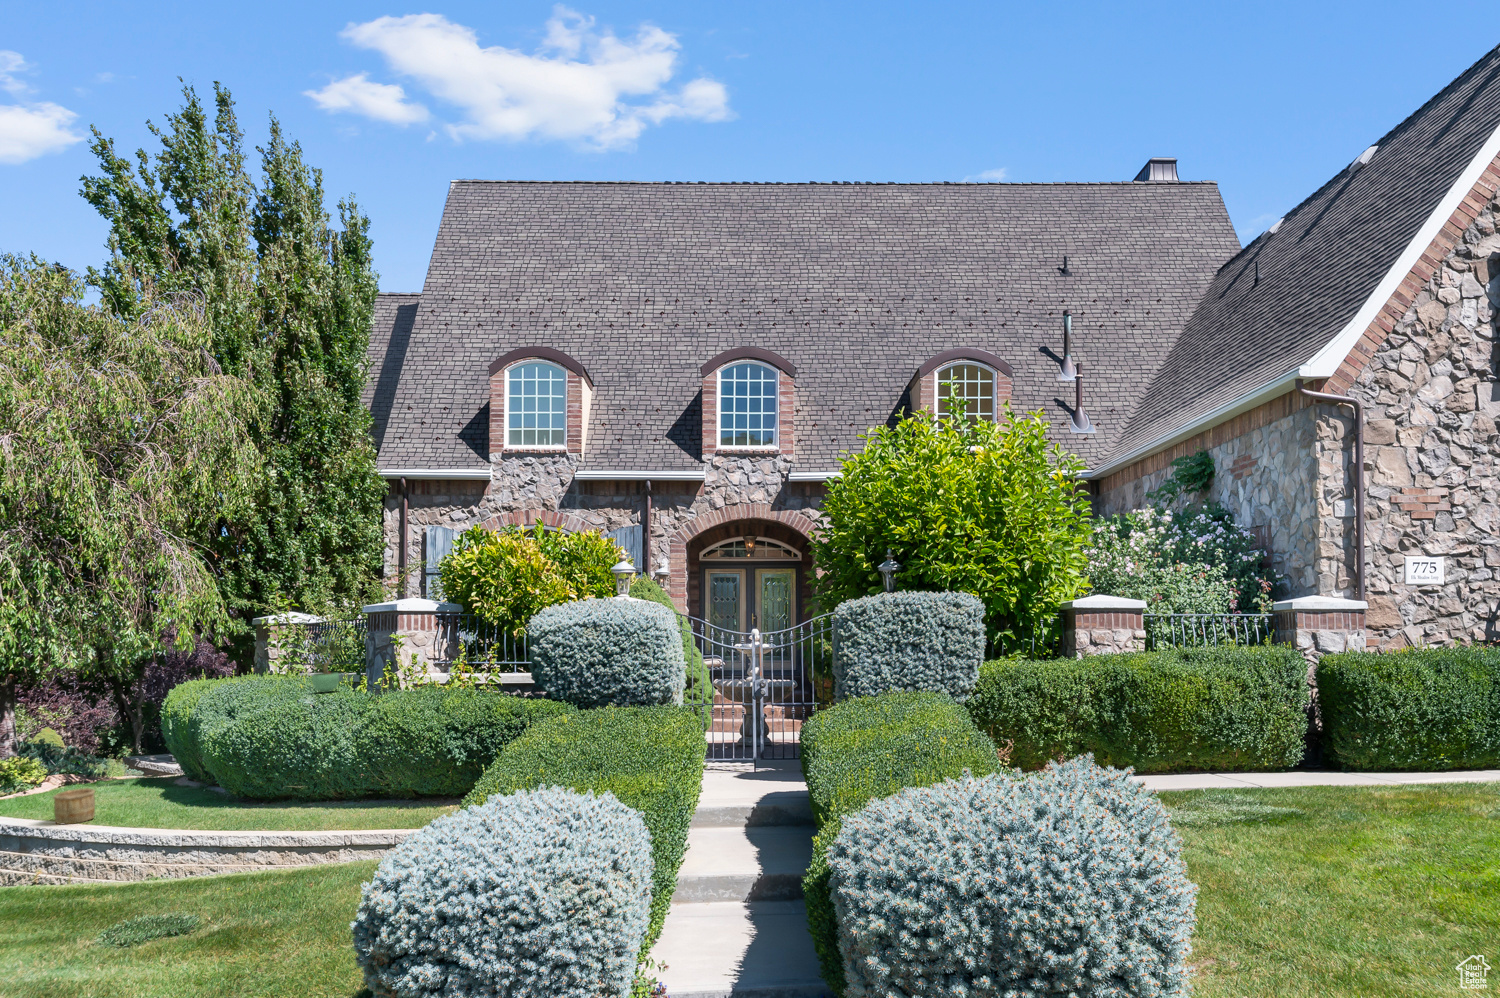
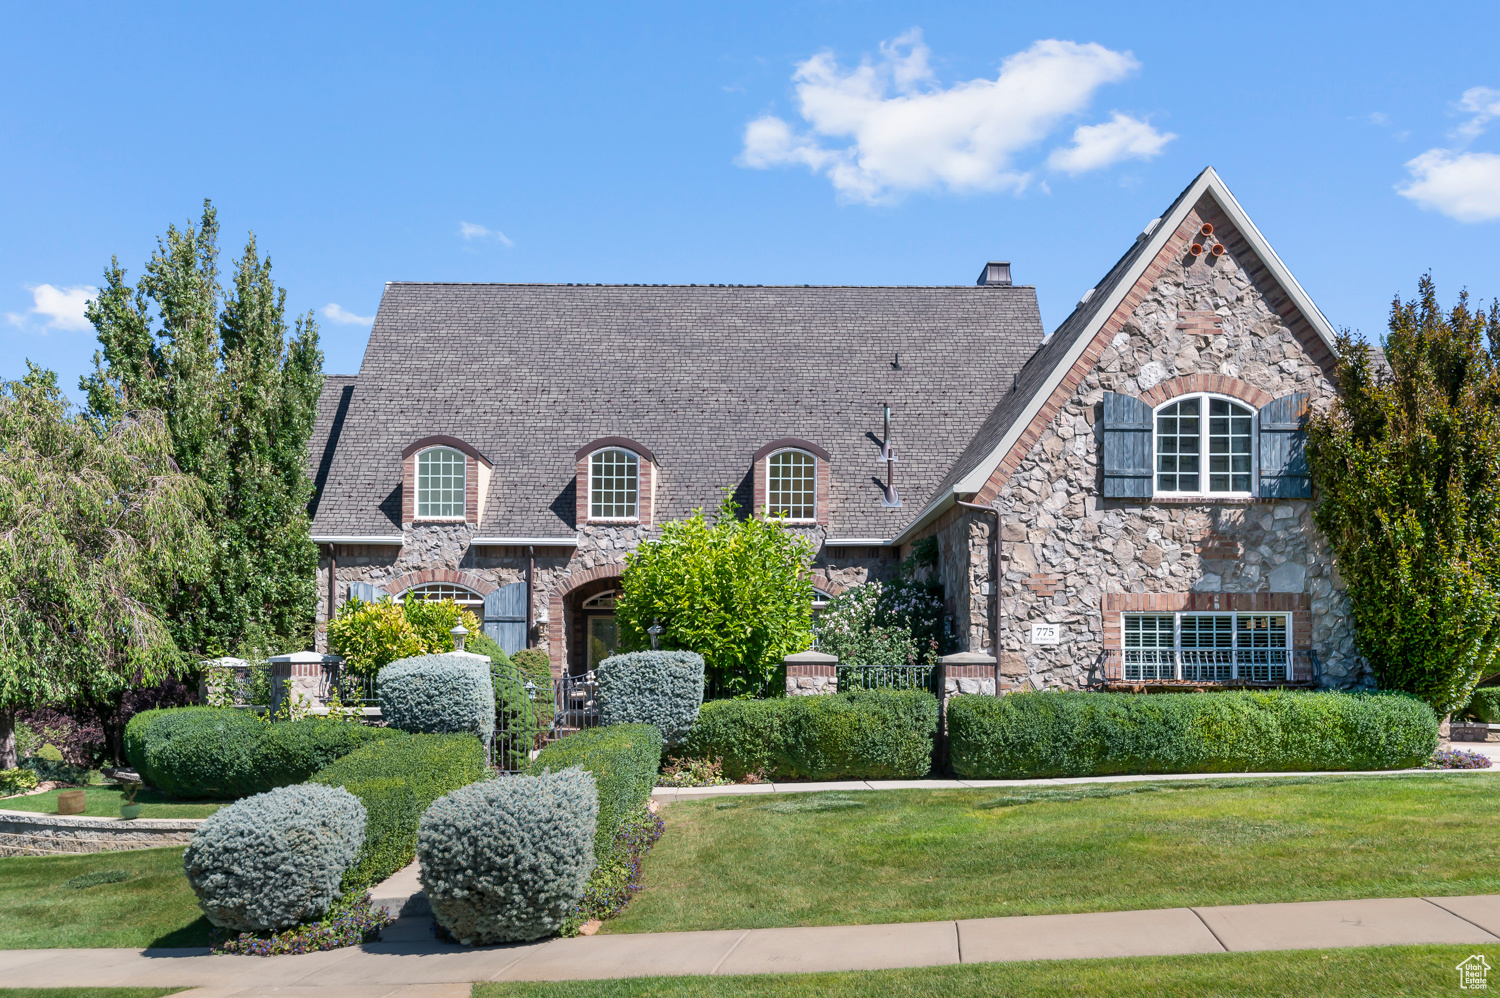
potted plant: present [312,641,342,692] -> present [120,781,144,819]

